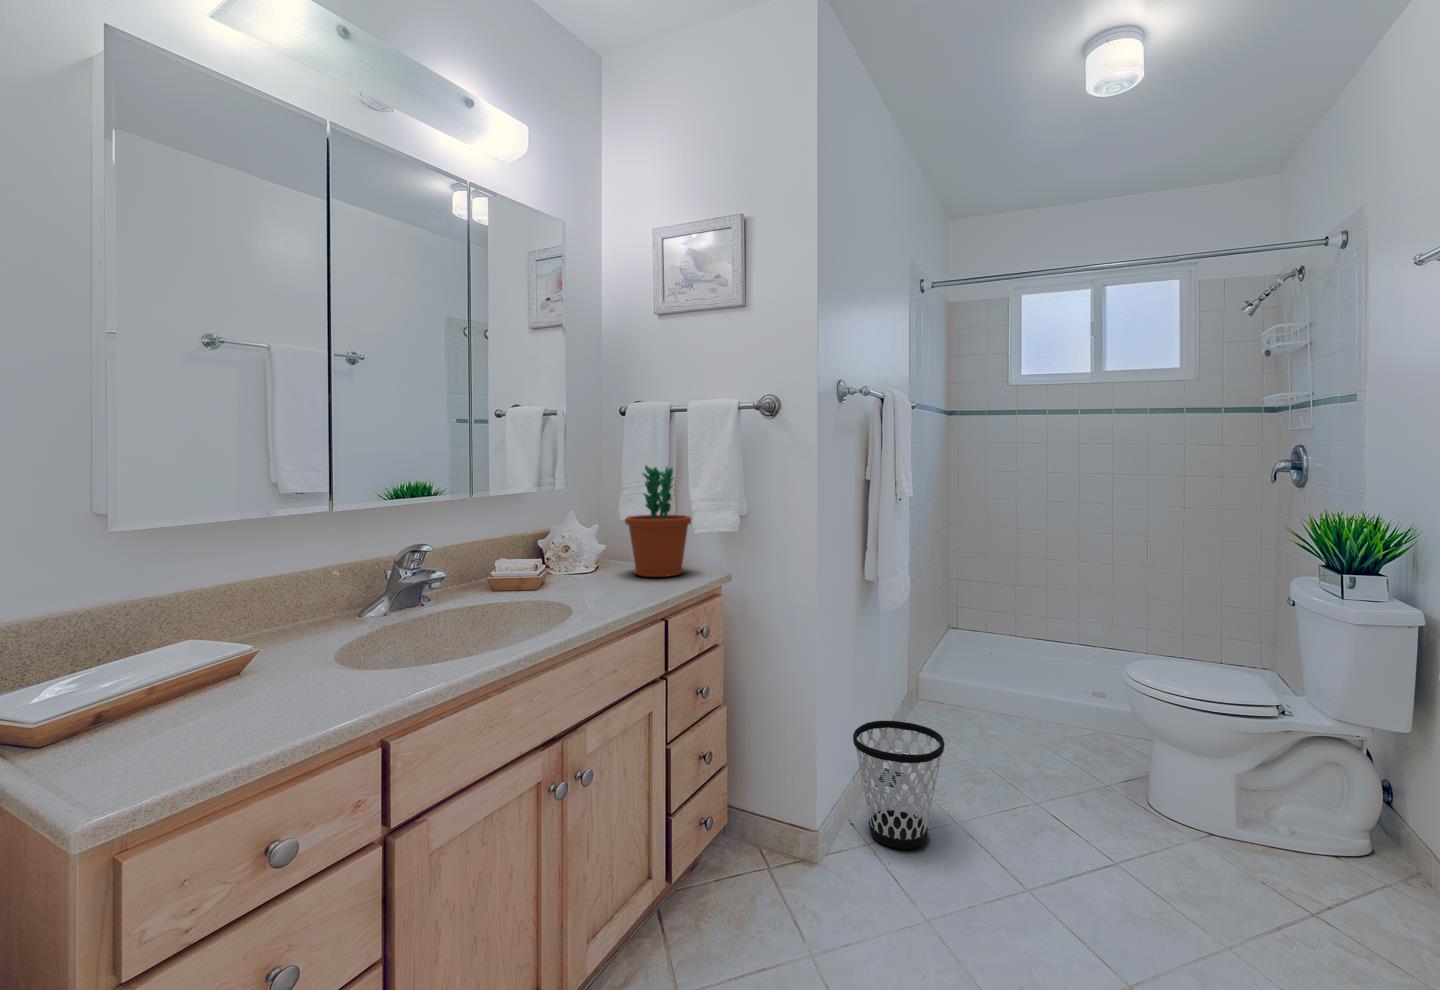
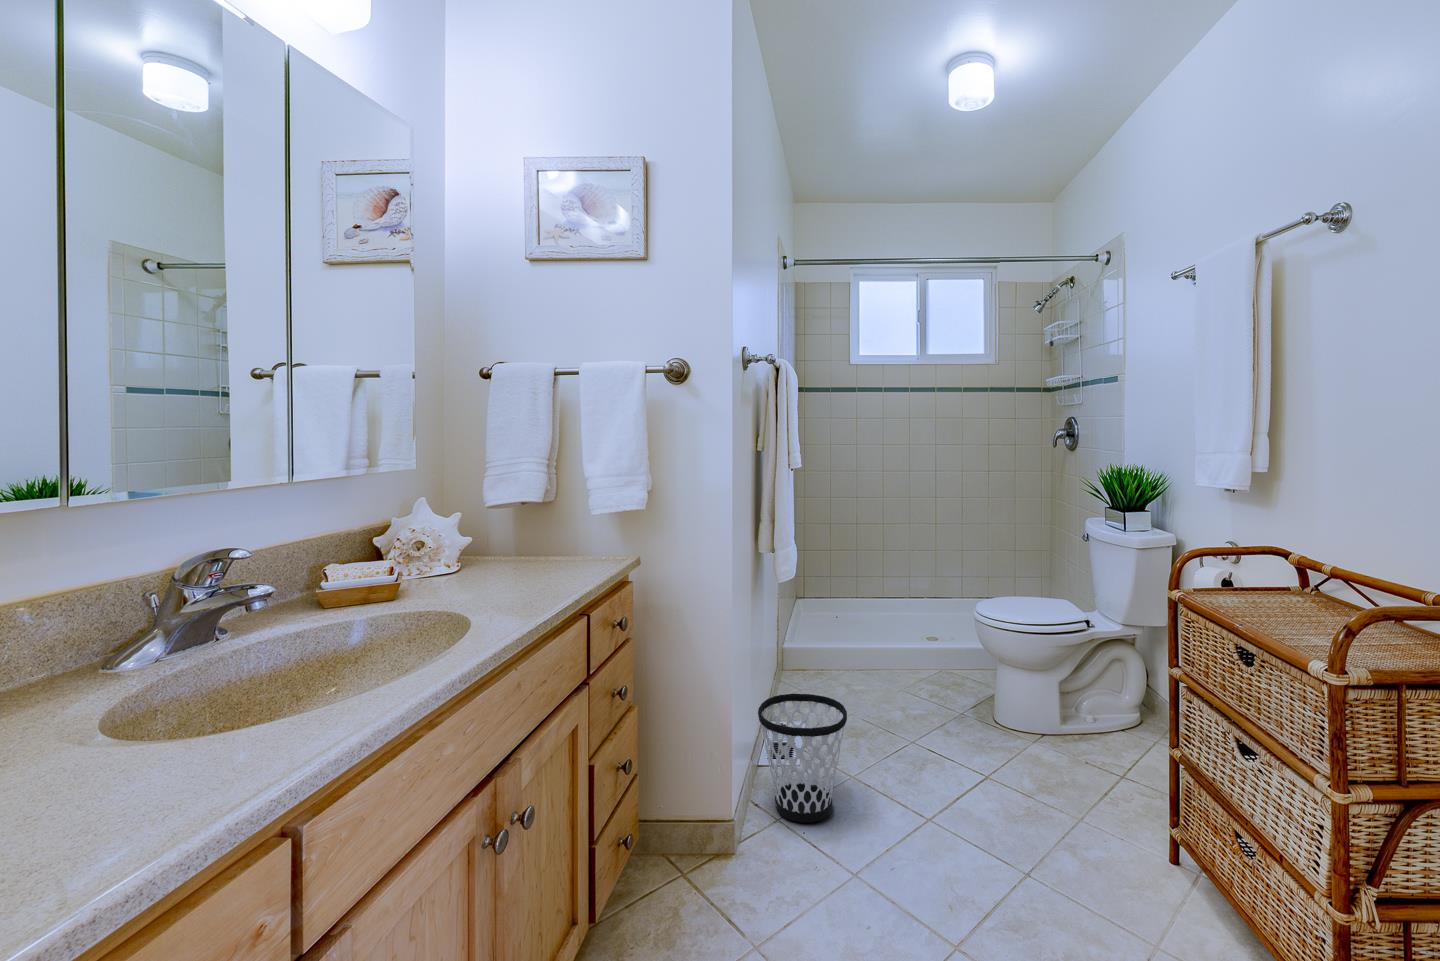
flower pot: present [625,465,691,577] -> none [515,436,593,565]

